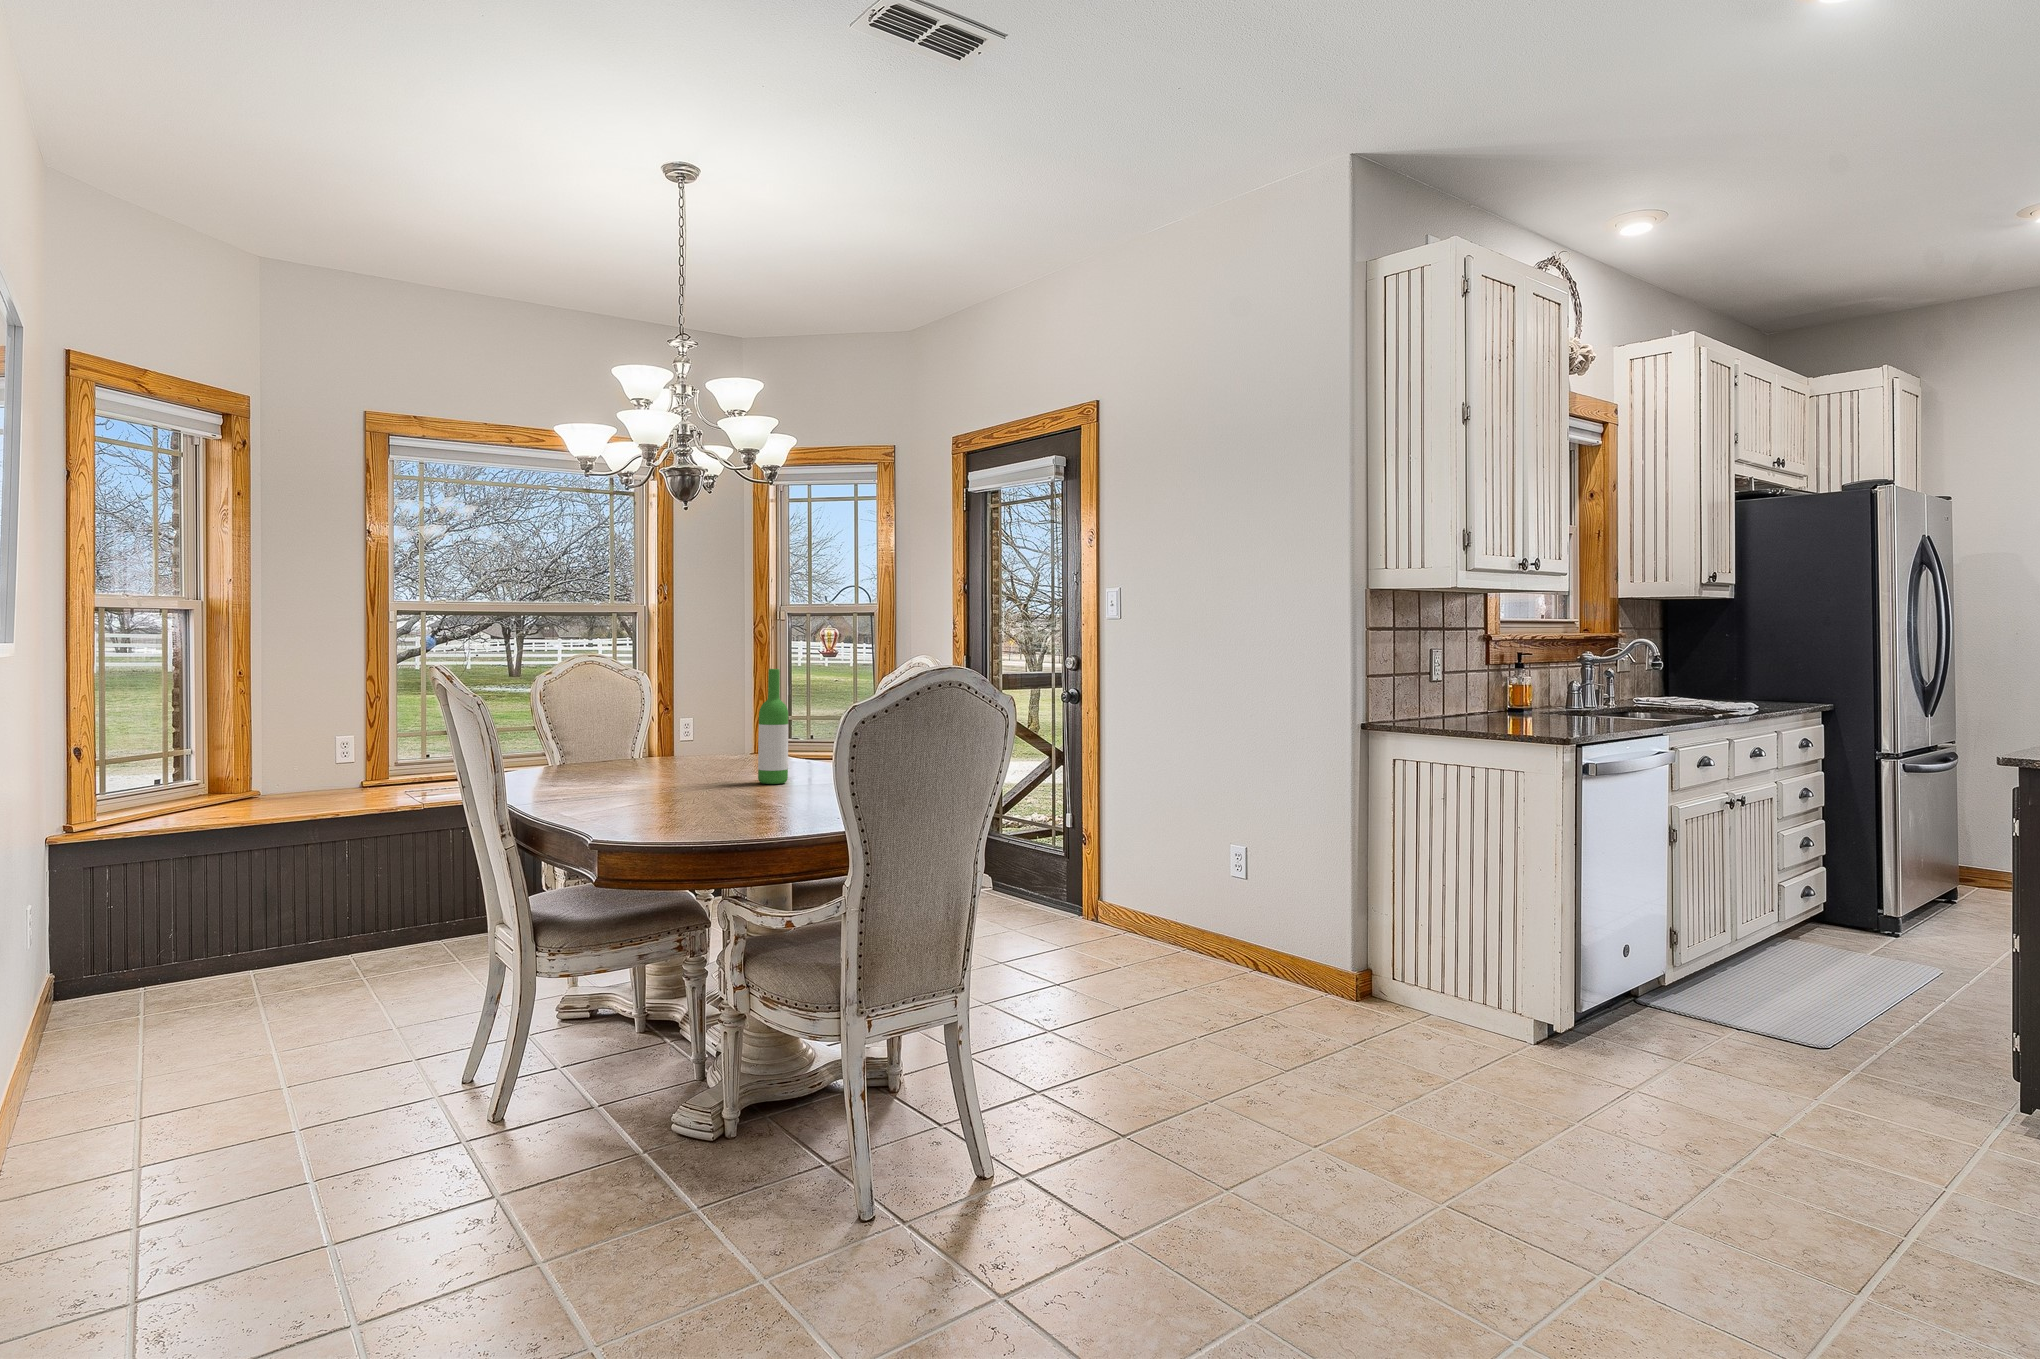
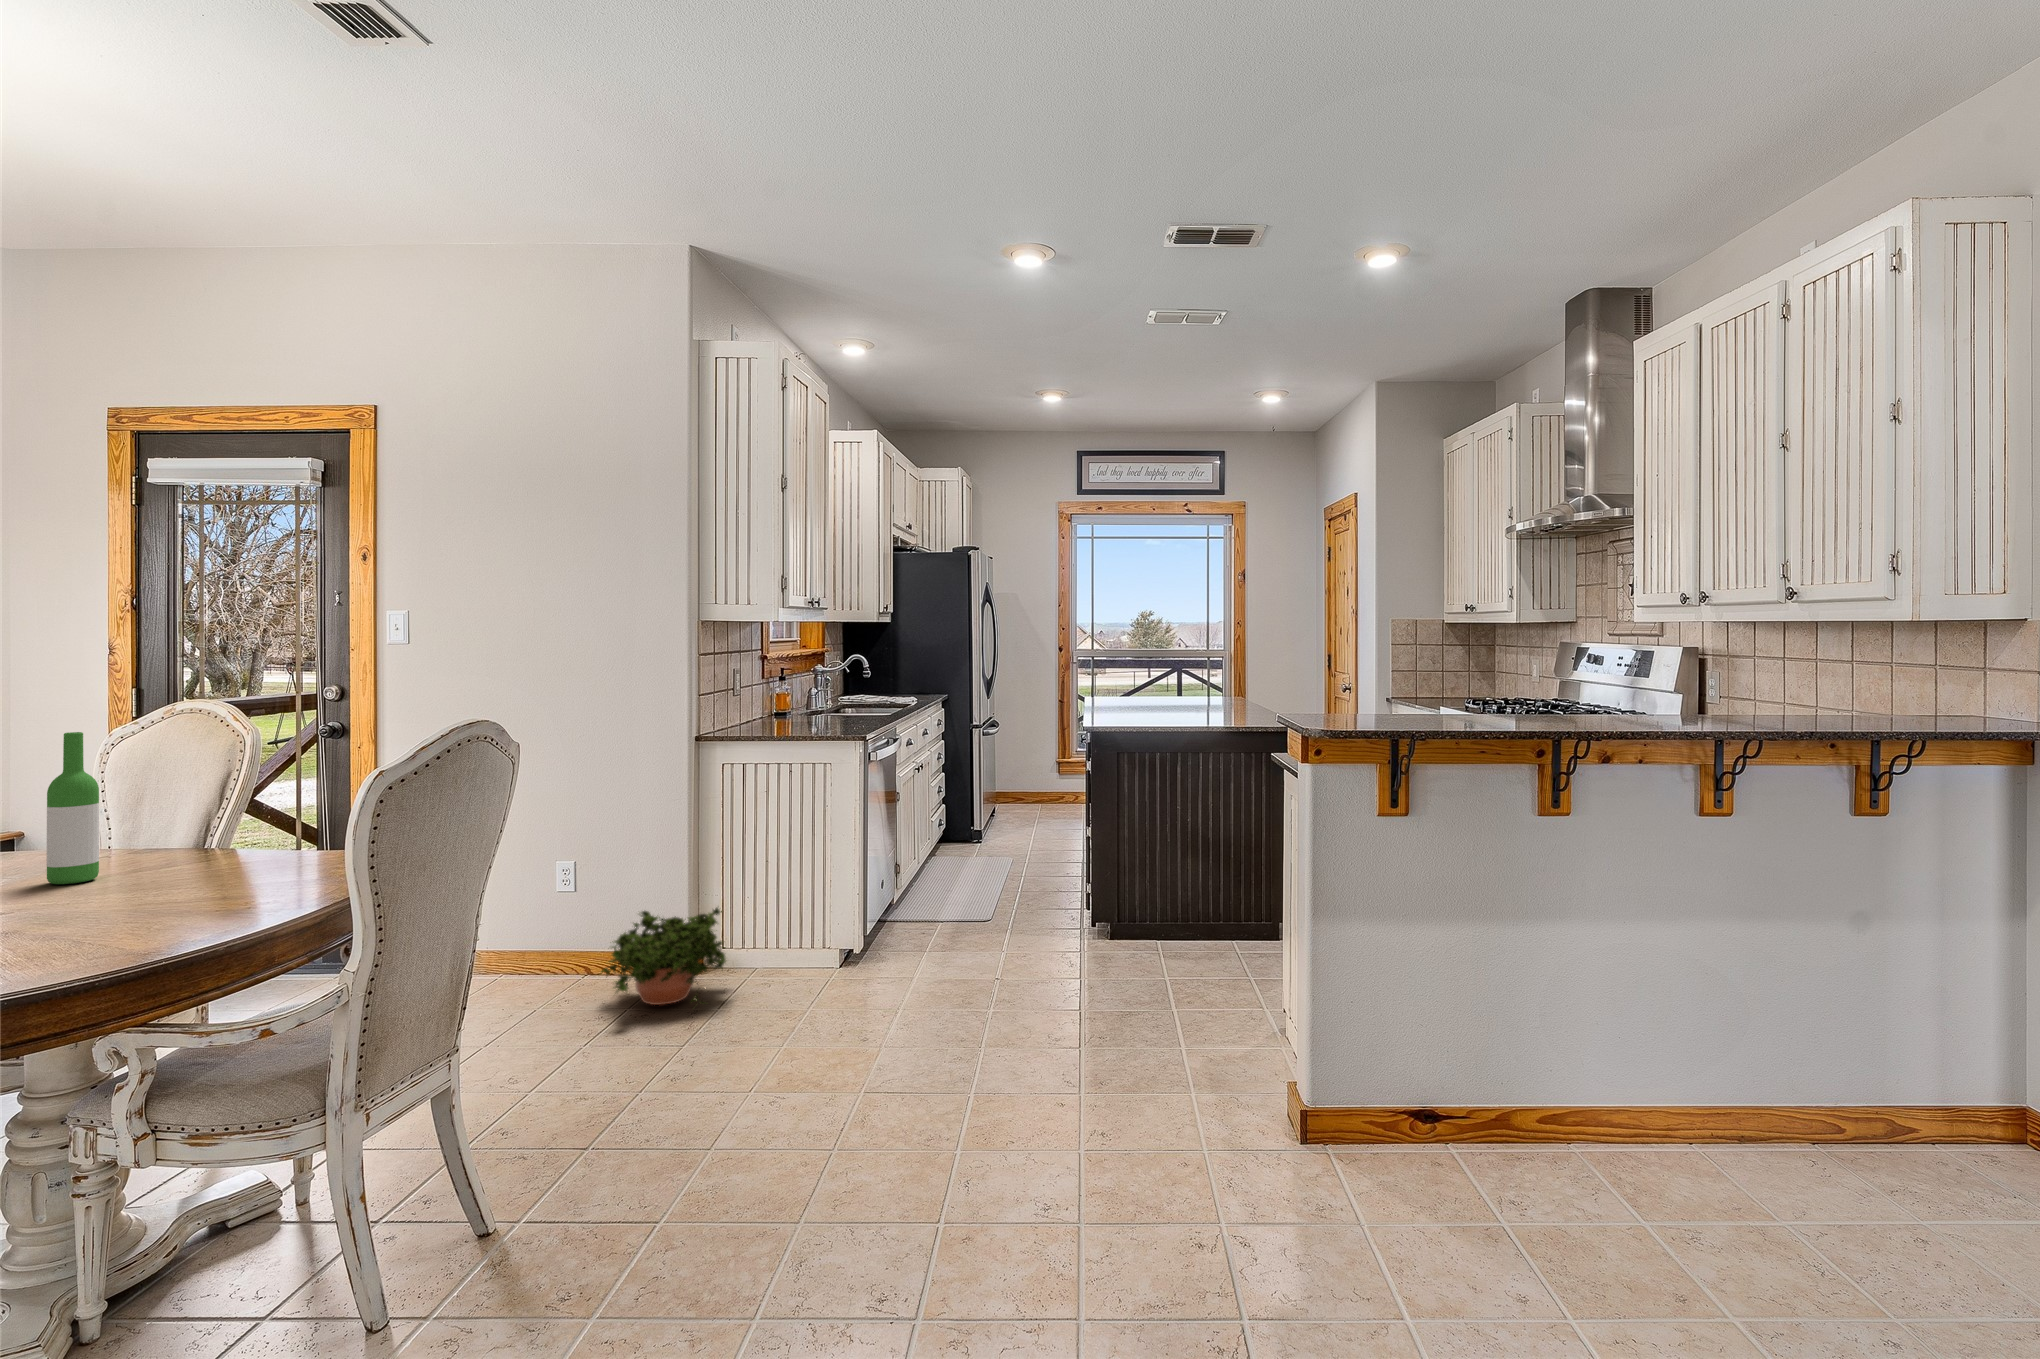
potted plant: none [1229,910,1382,1035] -> present [601,908,726,1005]

